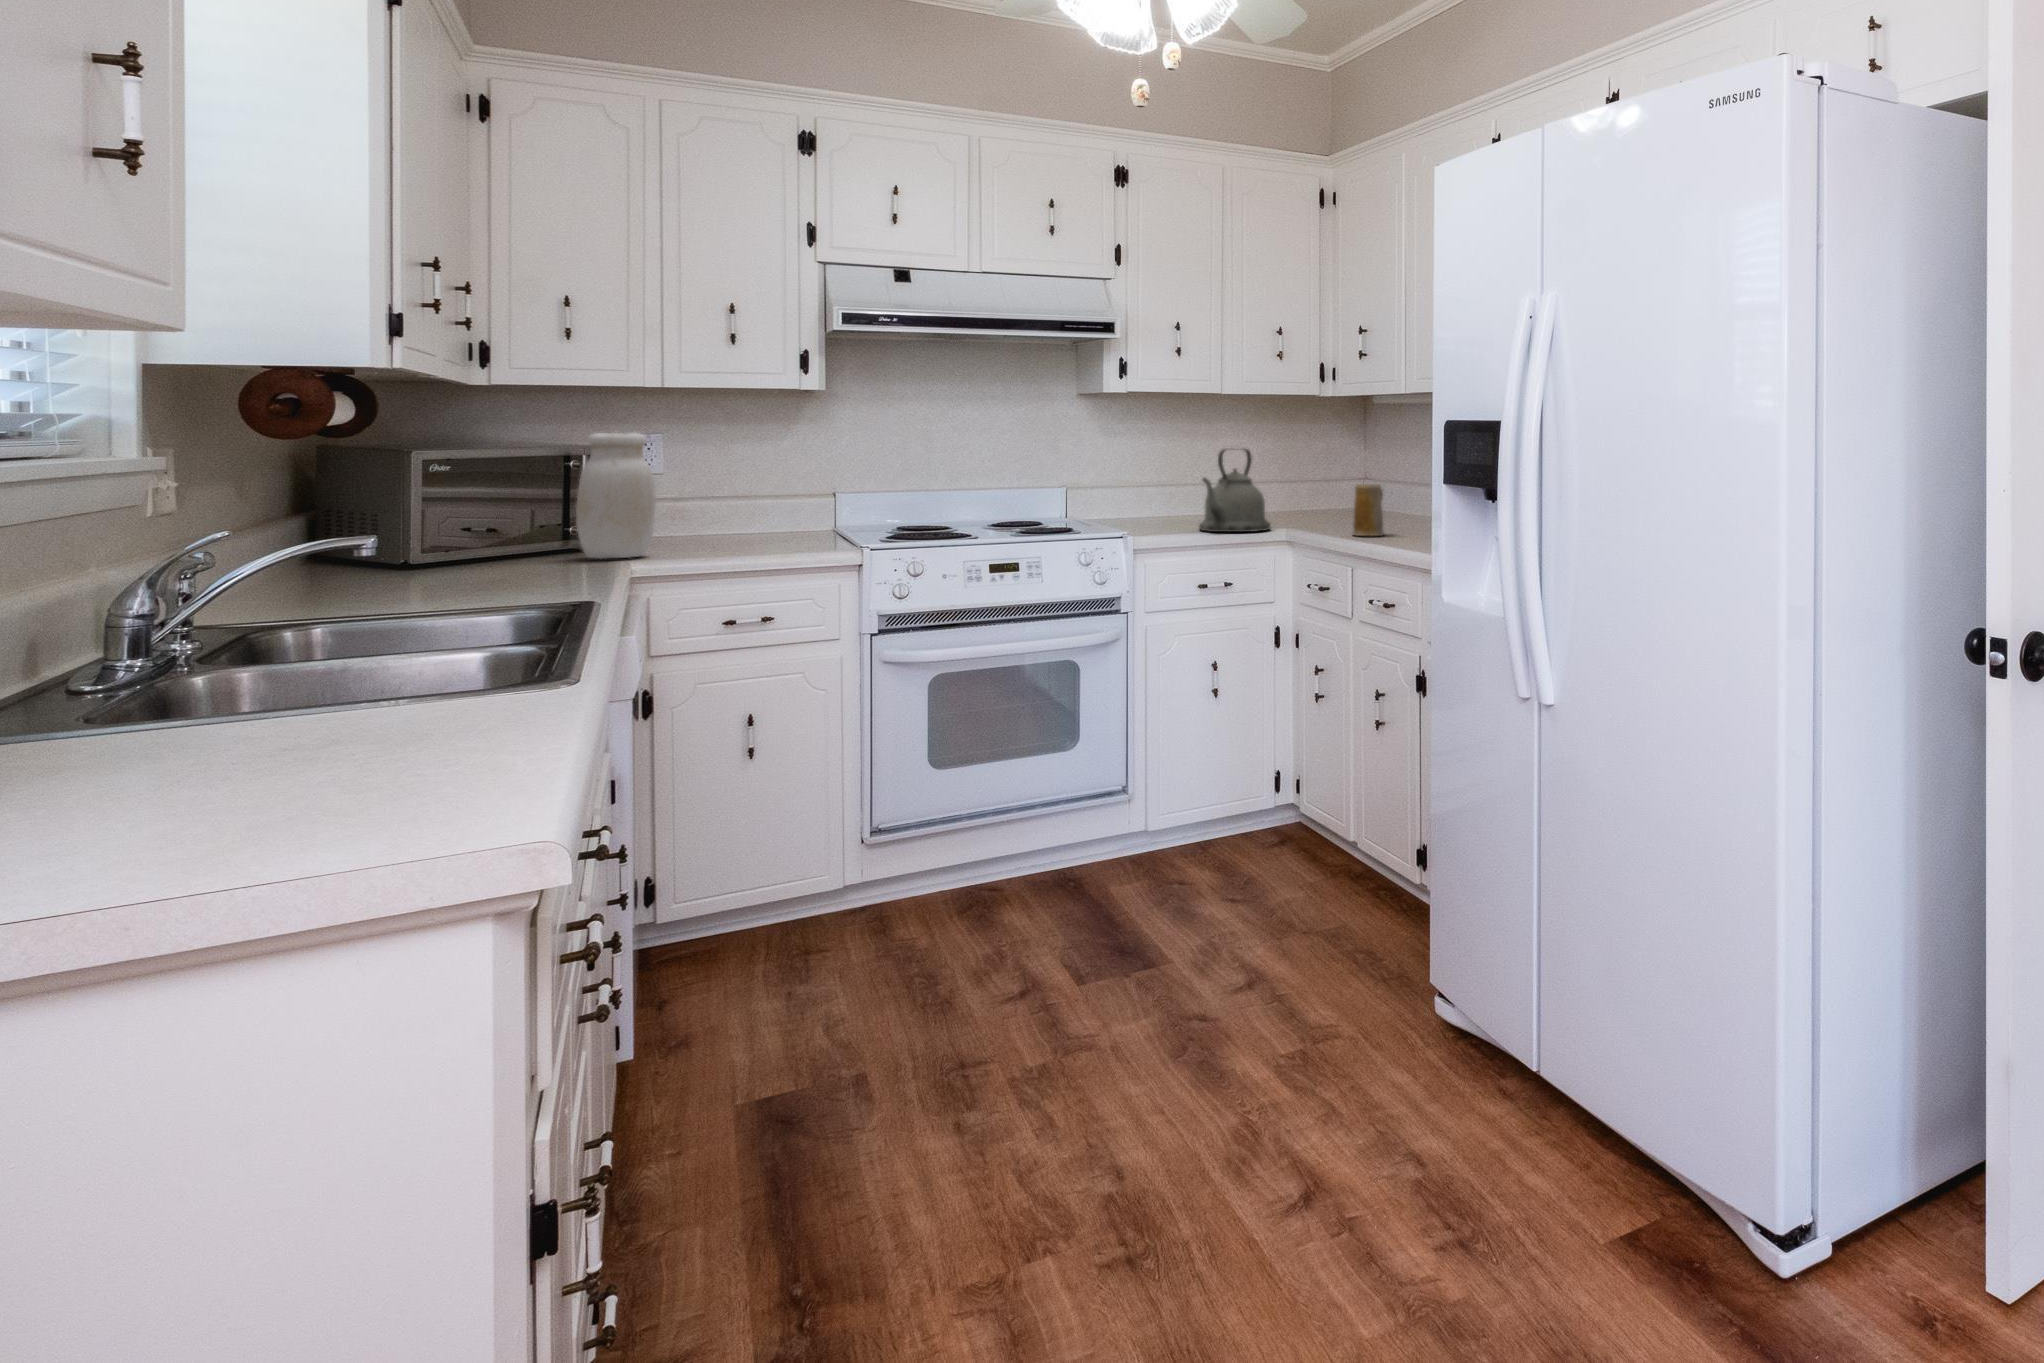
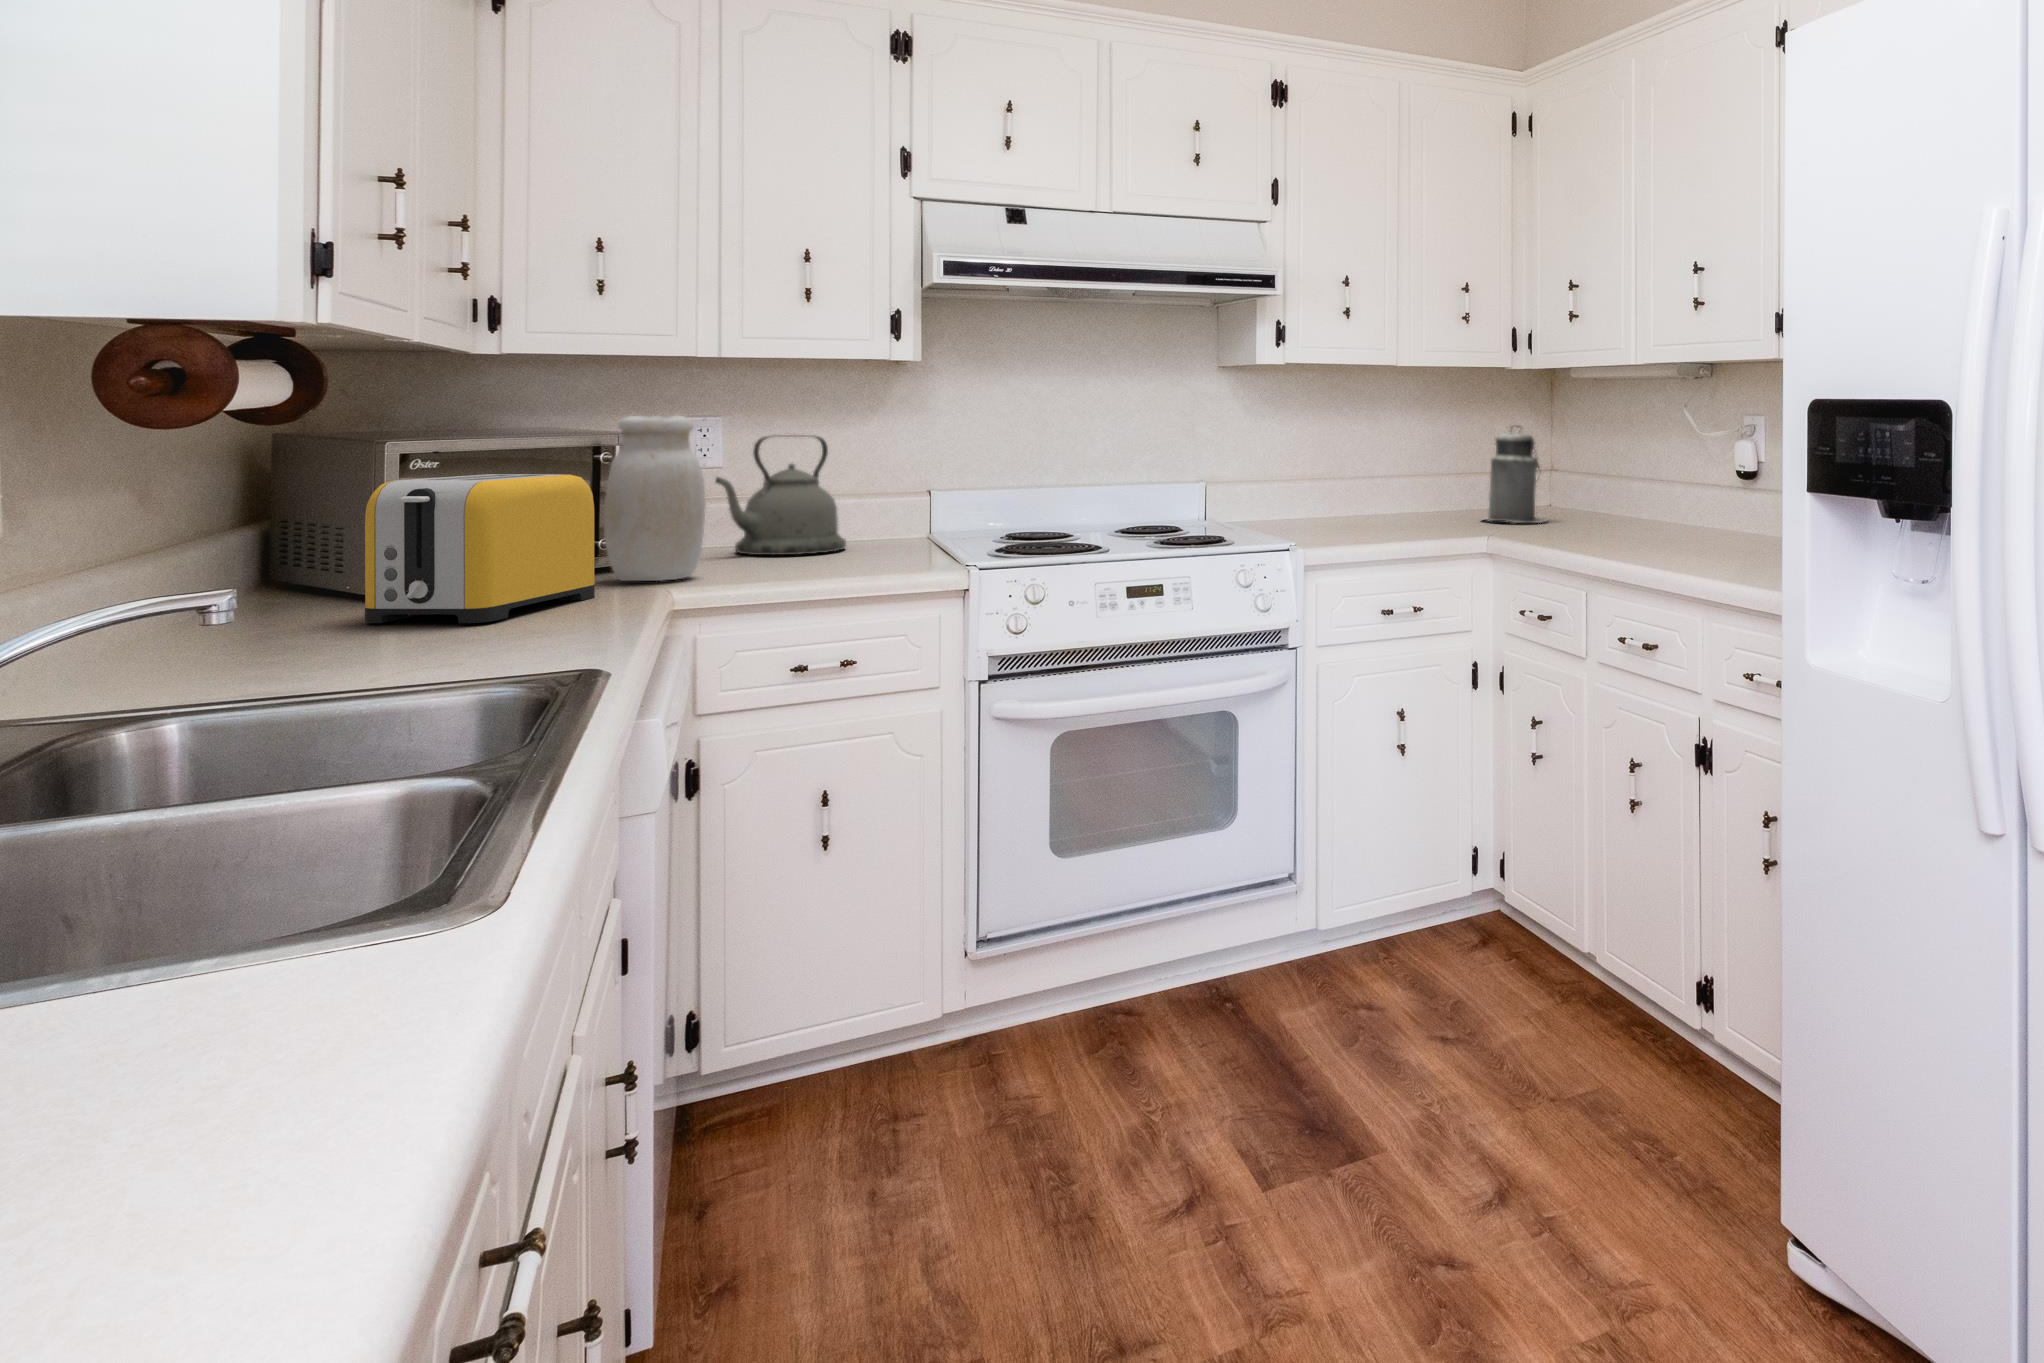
canister: none [1292,439,1346,516] -> present [1487,426,1547,523]
kettle: present [1199,449,1271,532] -> present [716,436,846,555]
toaster: none [402,477,571,584] -> present [365,474,595,623]
mug: present [1353,484,1384,536] -> none [1584,485,1627,554]

